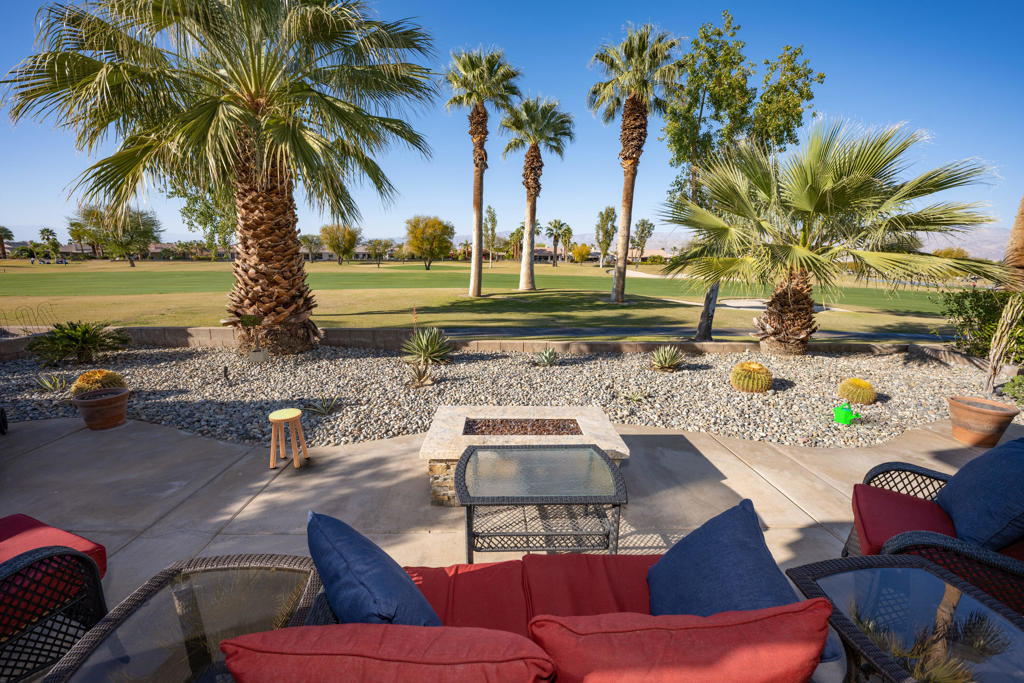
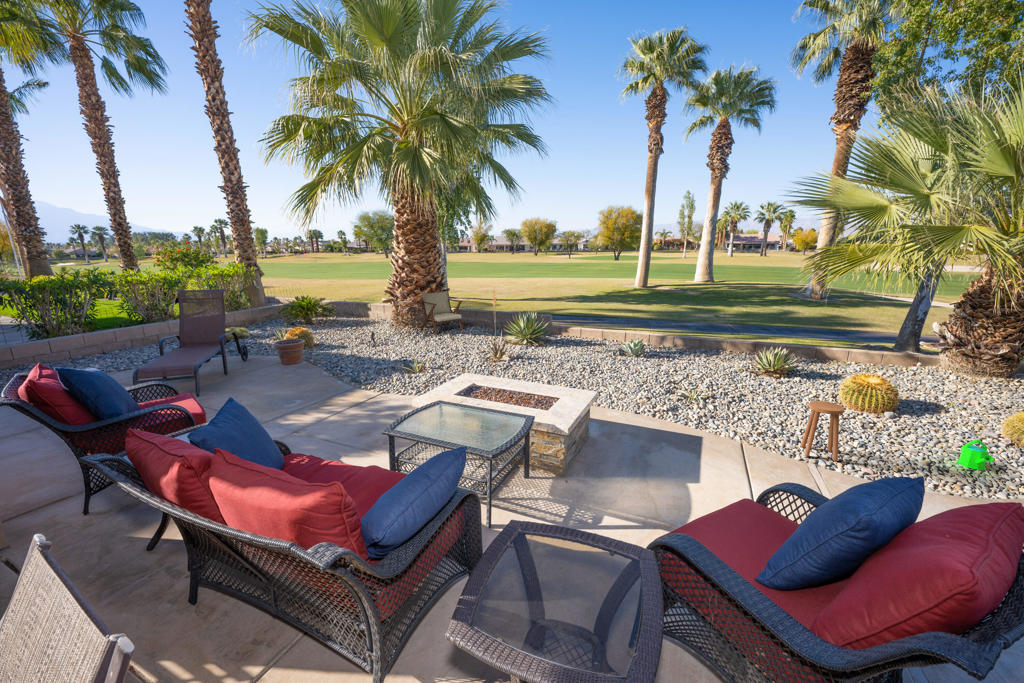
lounge chair: none [285,308,343,361] -> present [420,291,463,335]
potted tree: present [240,314,269,362] -> none [391,294,410,332]
stool: present [269,409,309,468] -> present [800,401,845,461]

